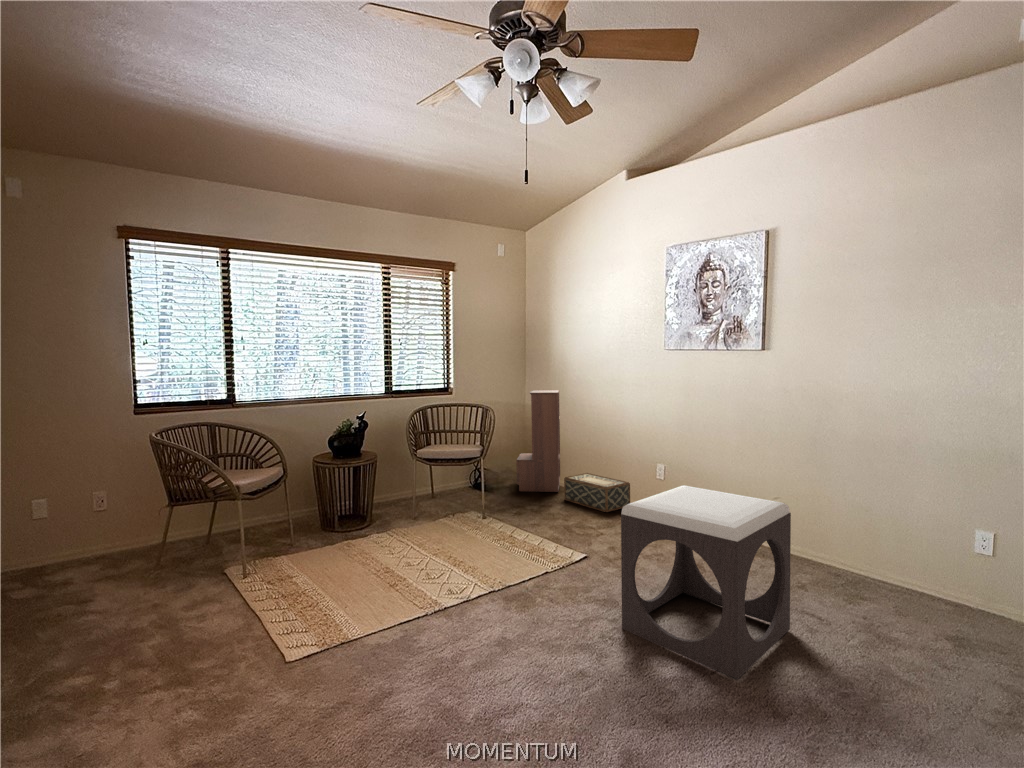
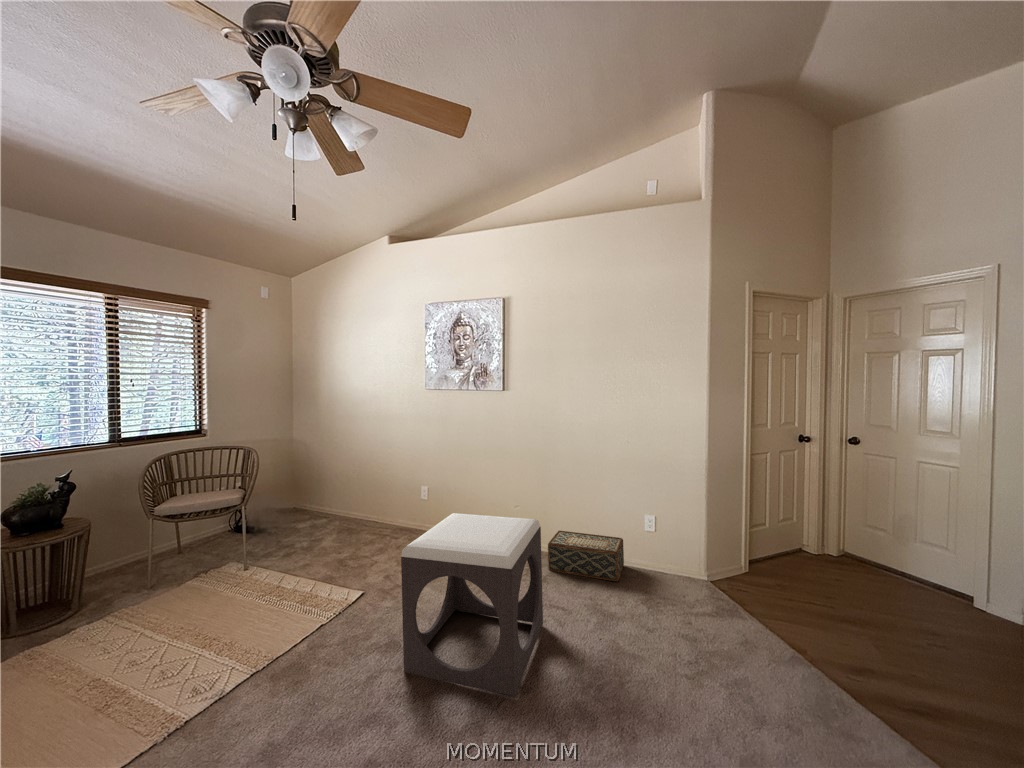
bookshelf: present [516,390,560,492] -> none [284,426,331,528]
woven basket: present [564,473,630,512] -> present [548,531,624,581]

